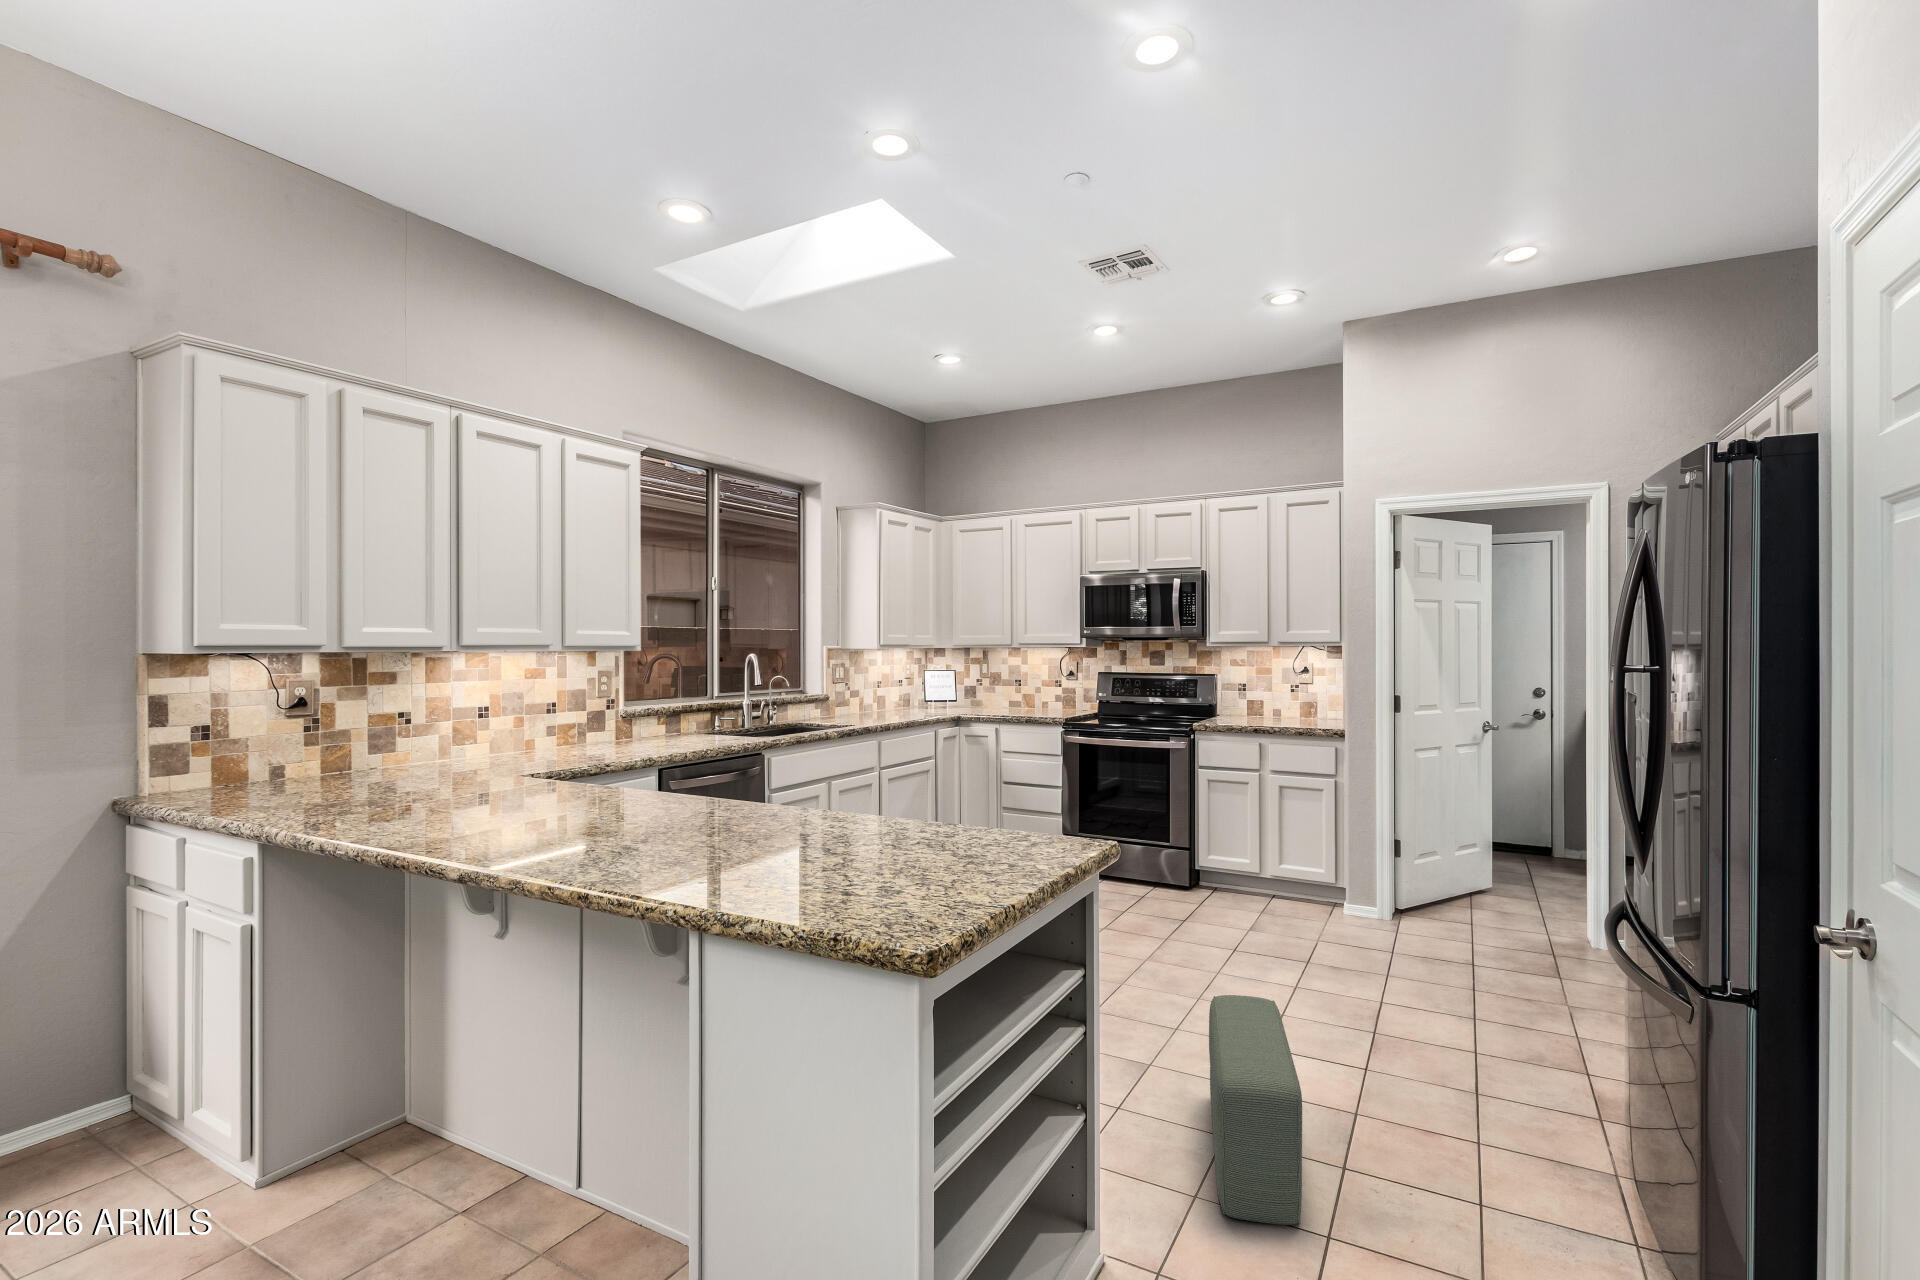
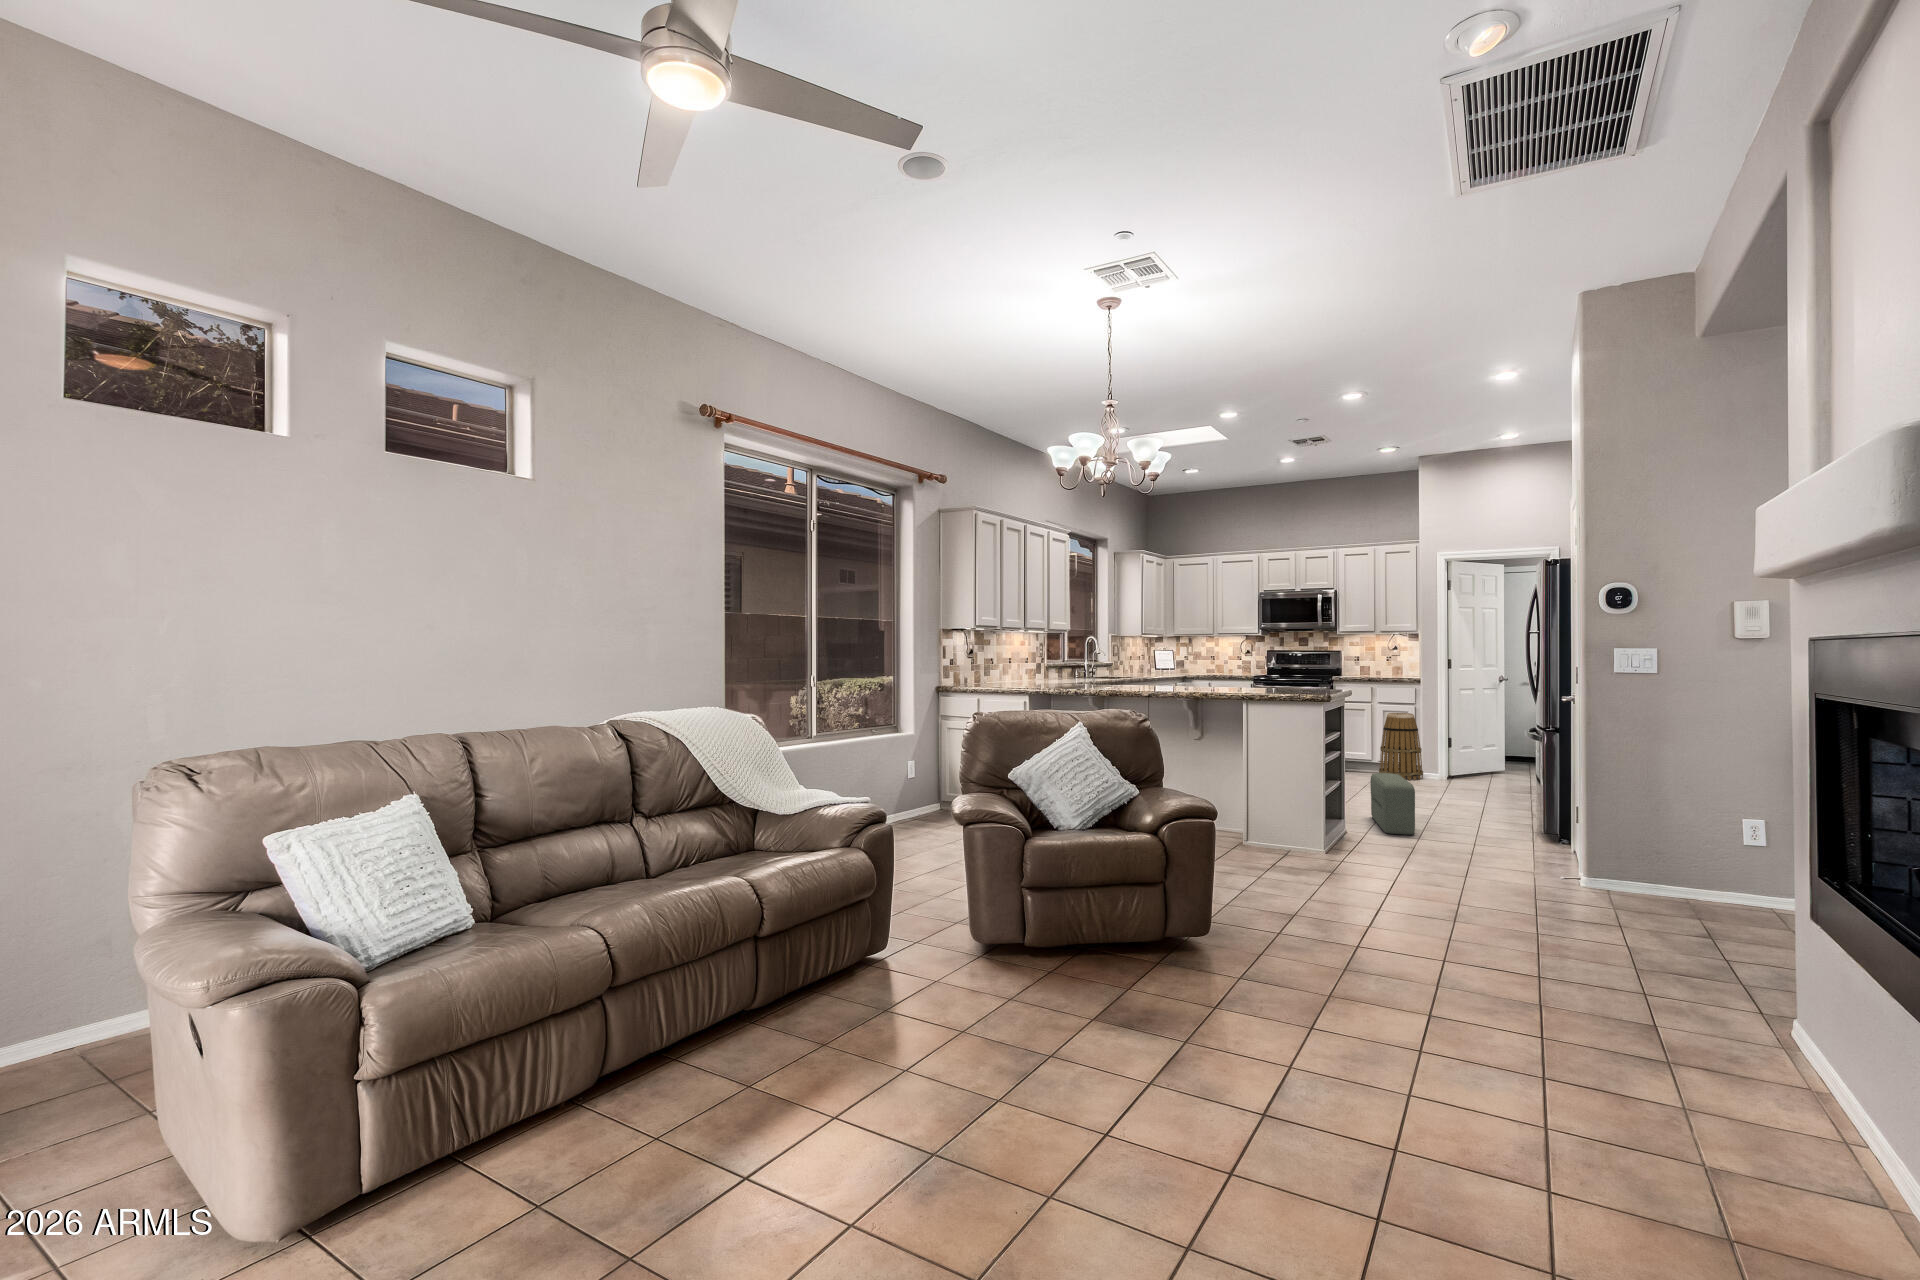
basket: none [1271,790,1349,920] -> present [1379,713,1423,780]

